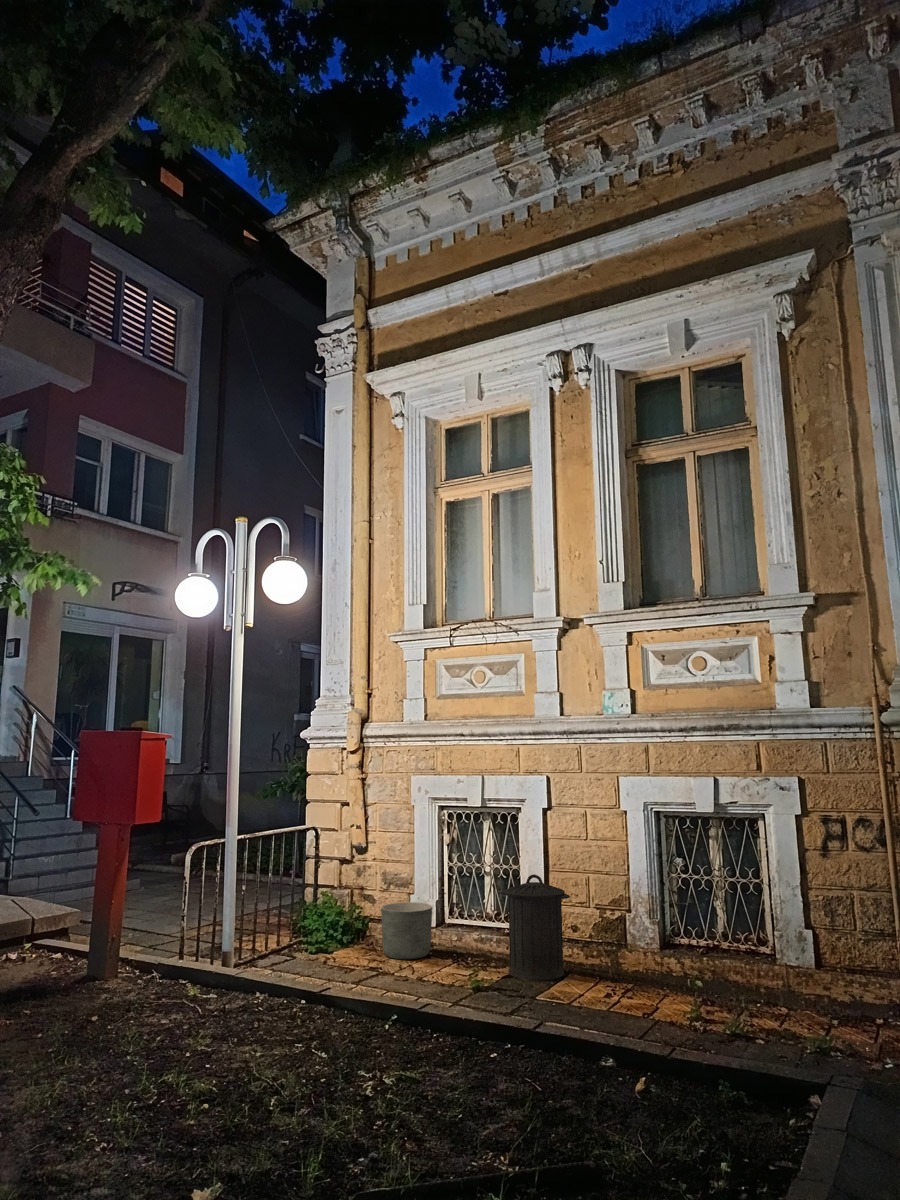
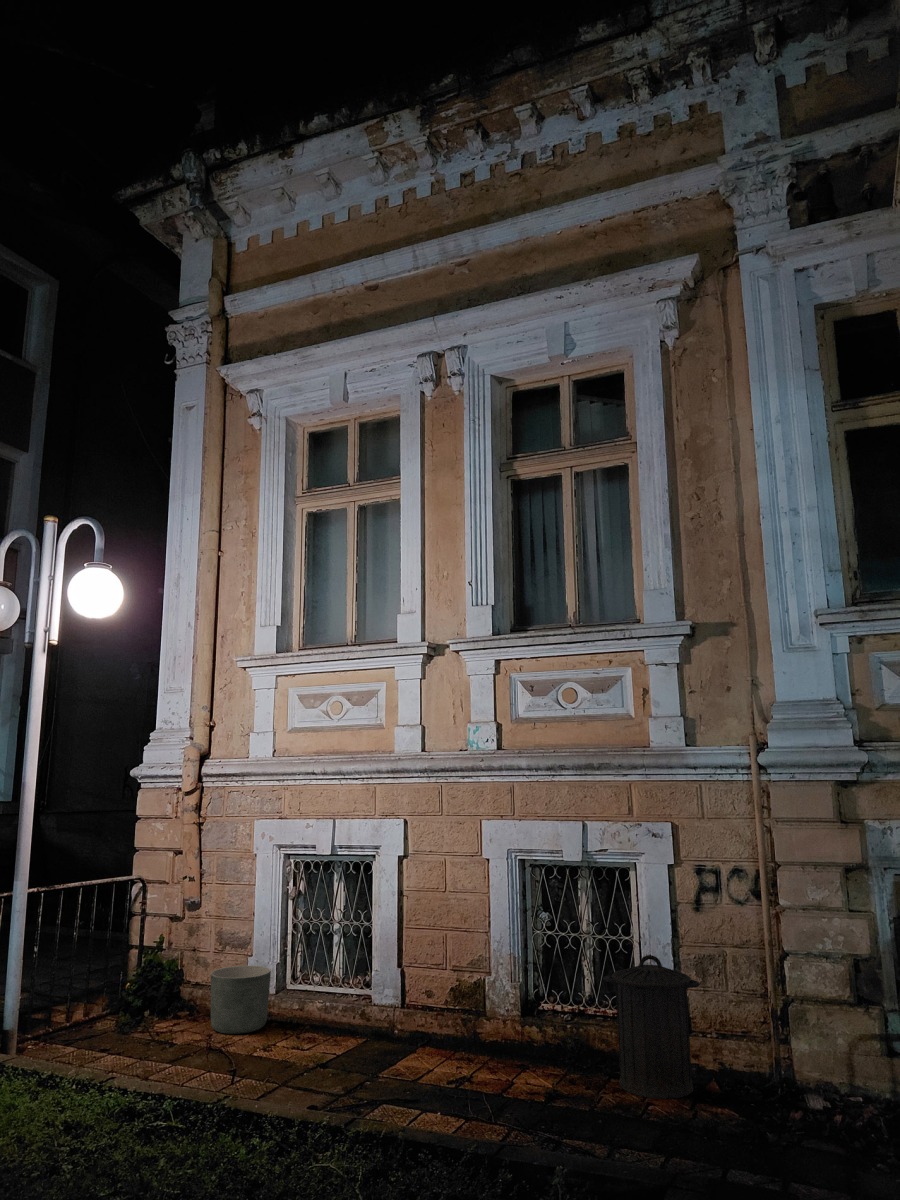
trash can: present [500,874,570,980] -> present [603,955,700,1099]

